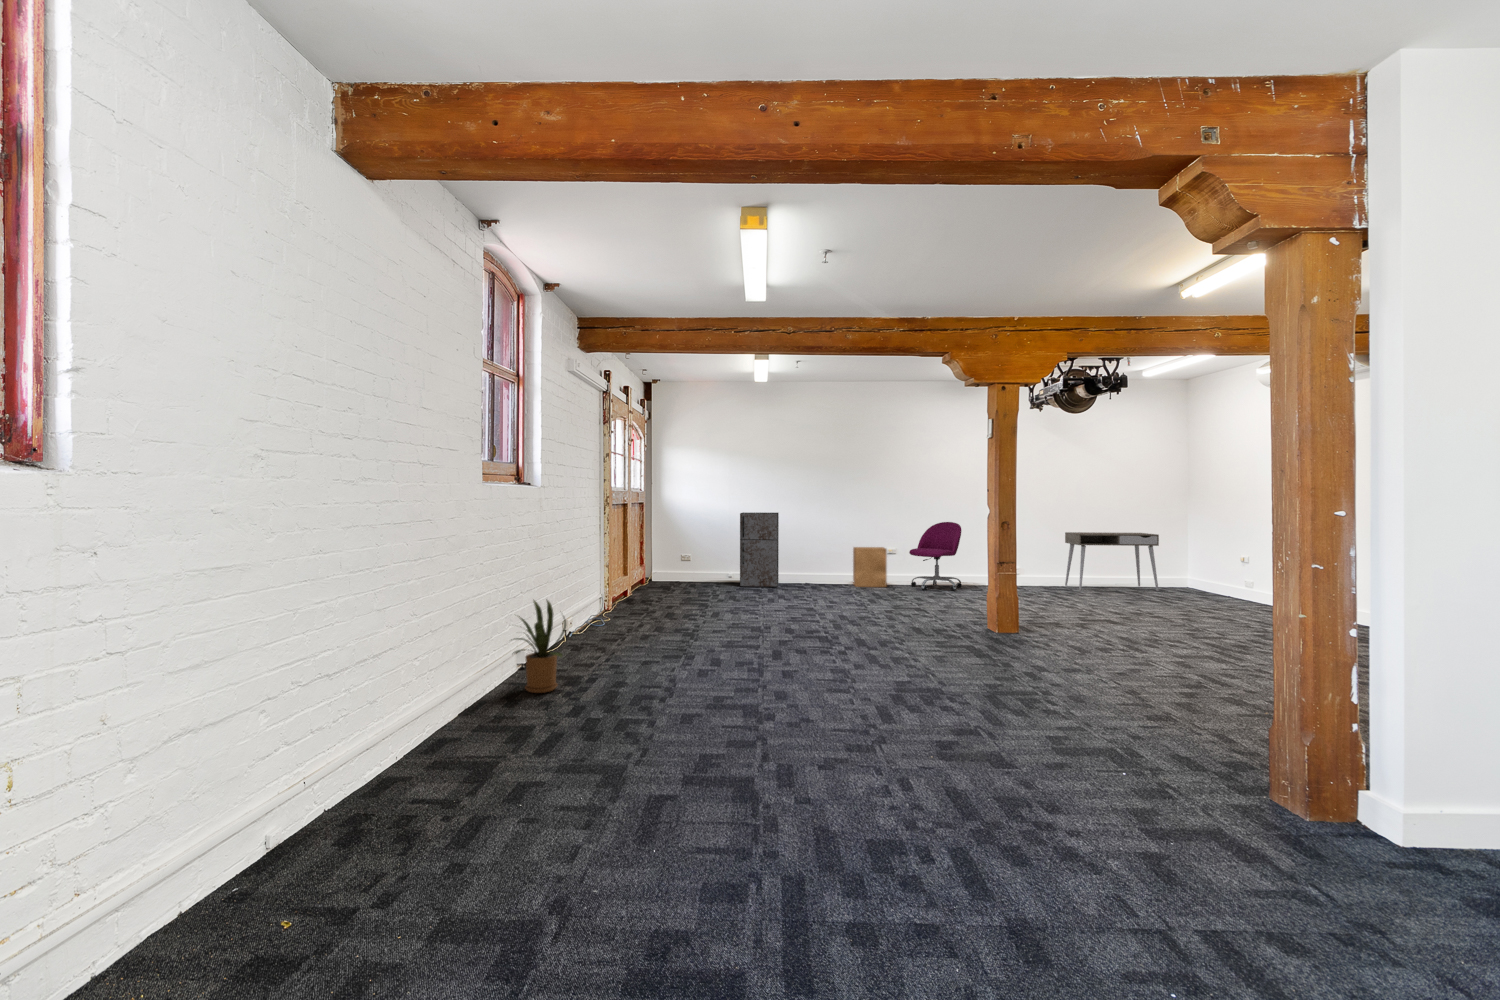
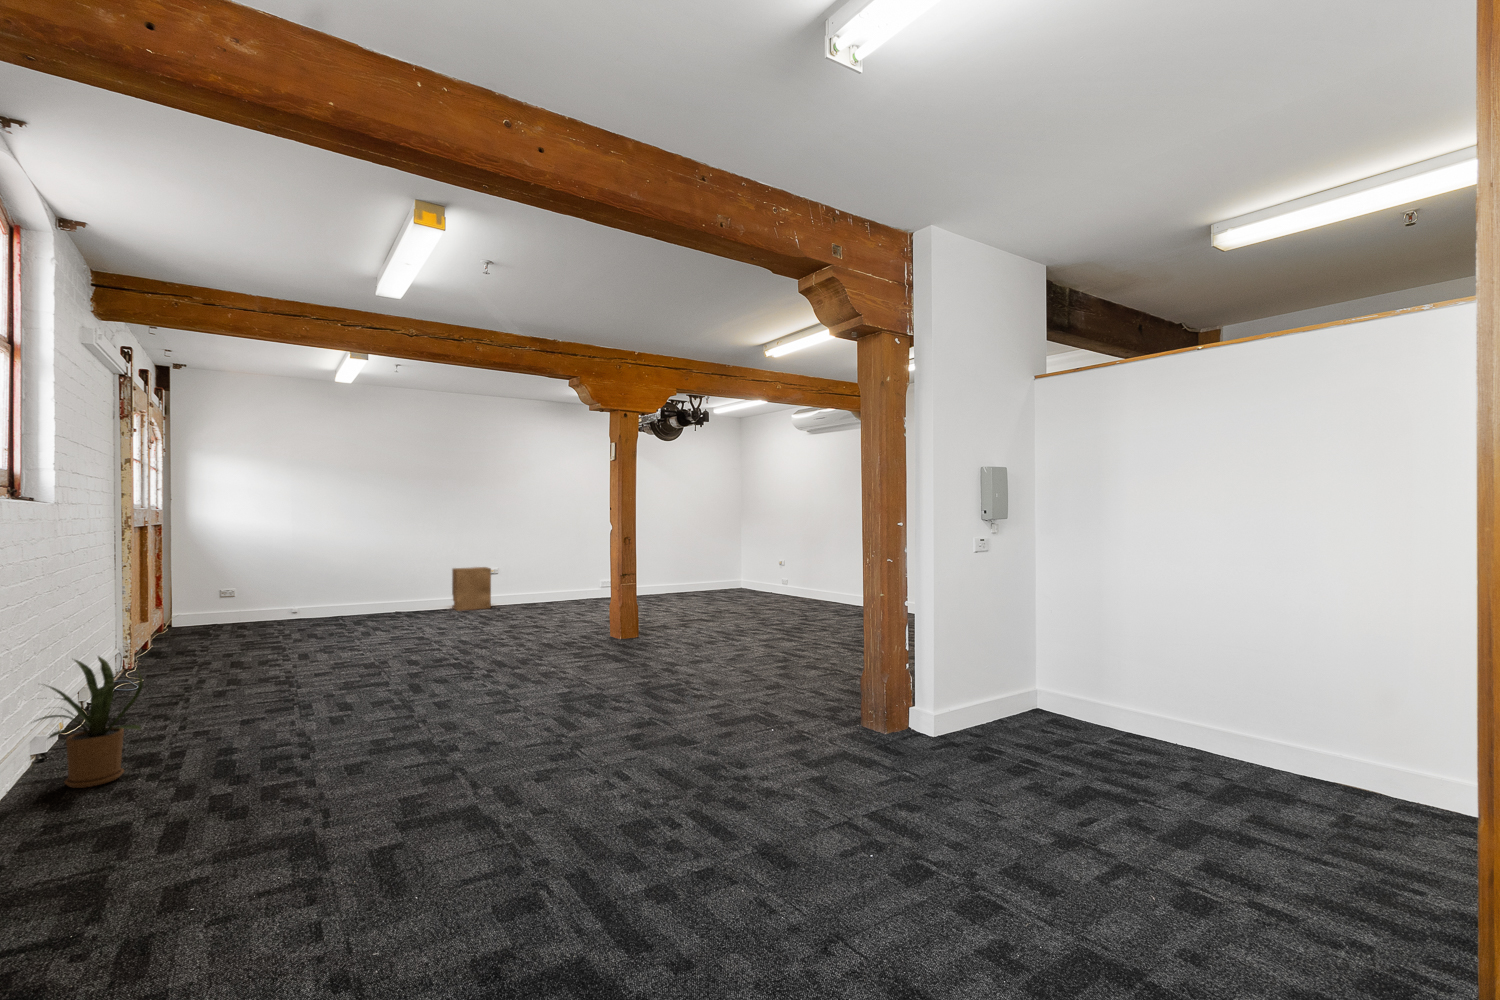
storage cabinet: present [740,512,779,587] -> none [312,533,363,623]
office chair: present [909,522,962,591] -> none [515,539,566,608]
desk: present [1065,532,1159,591] -> none [653,544,724,596]

